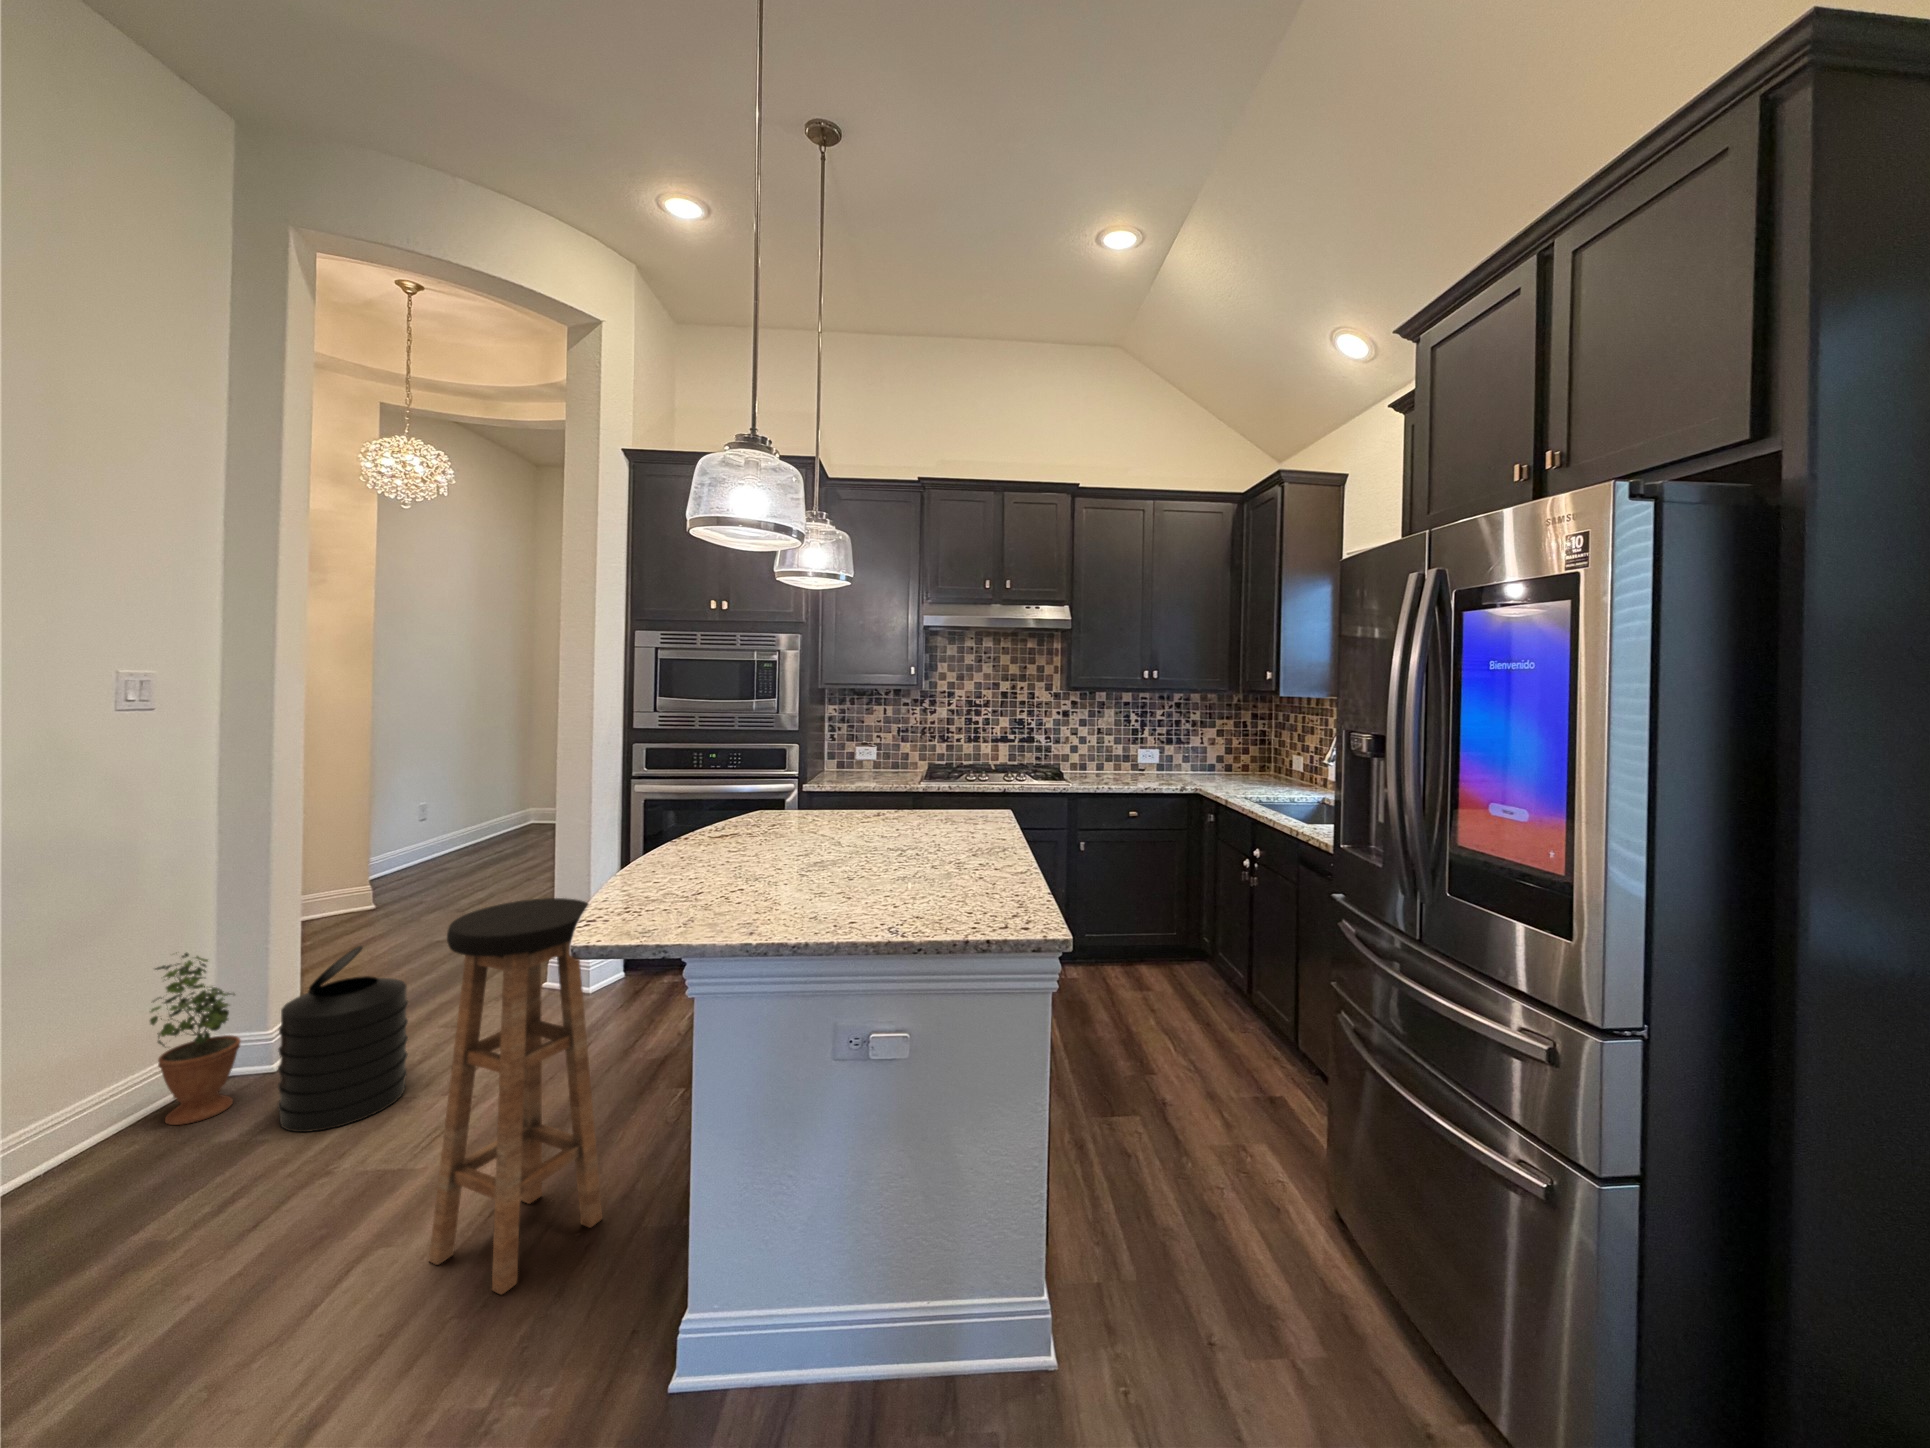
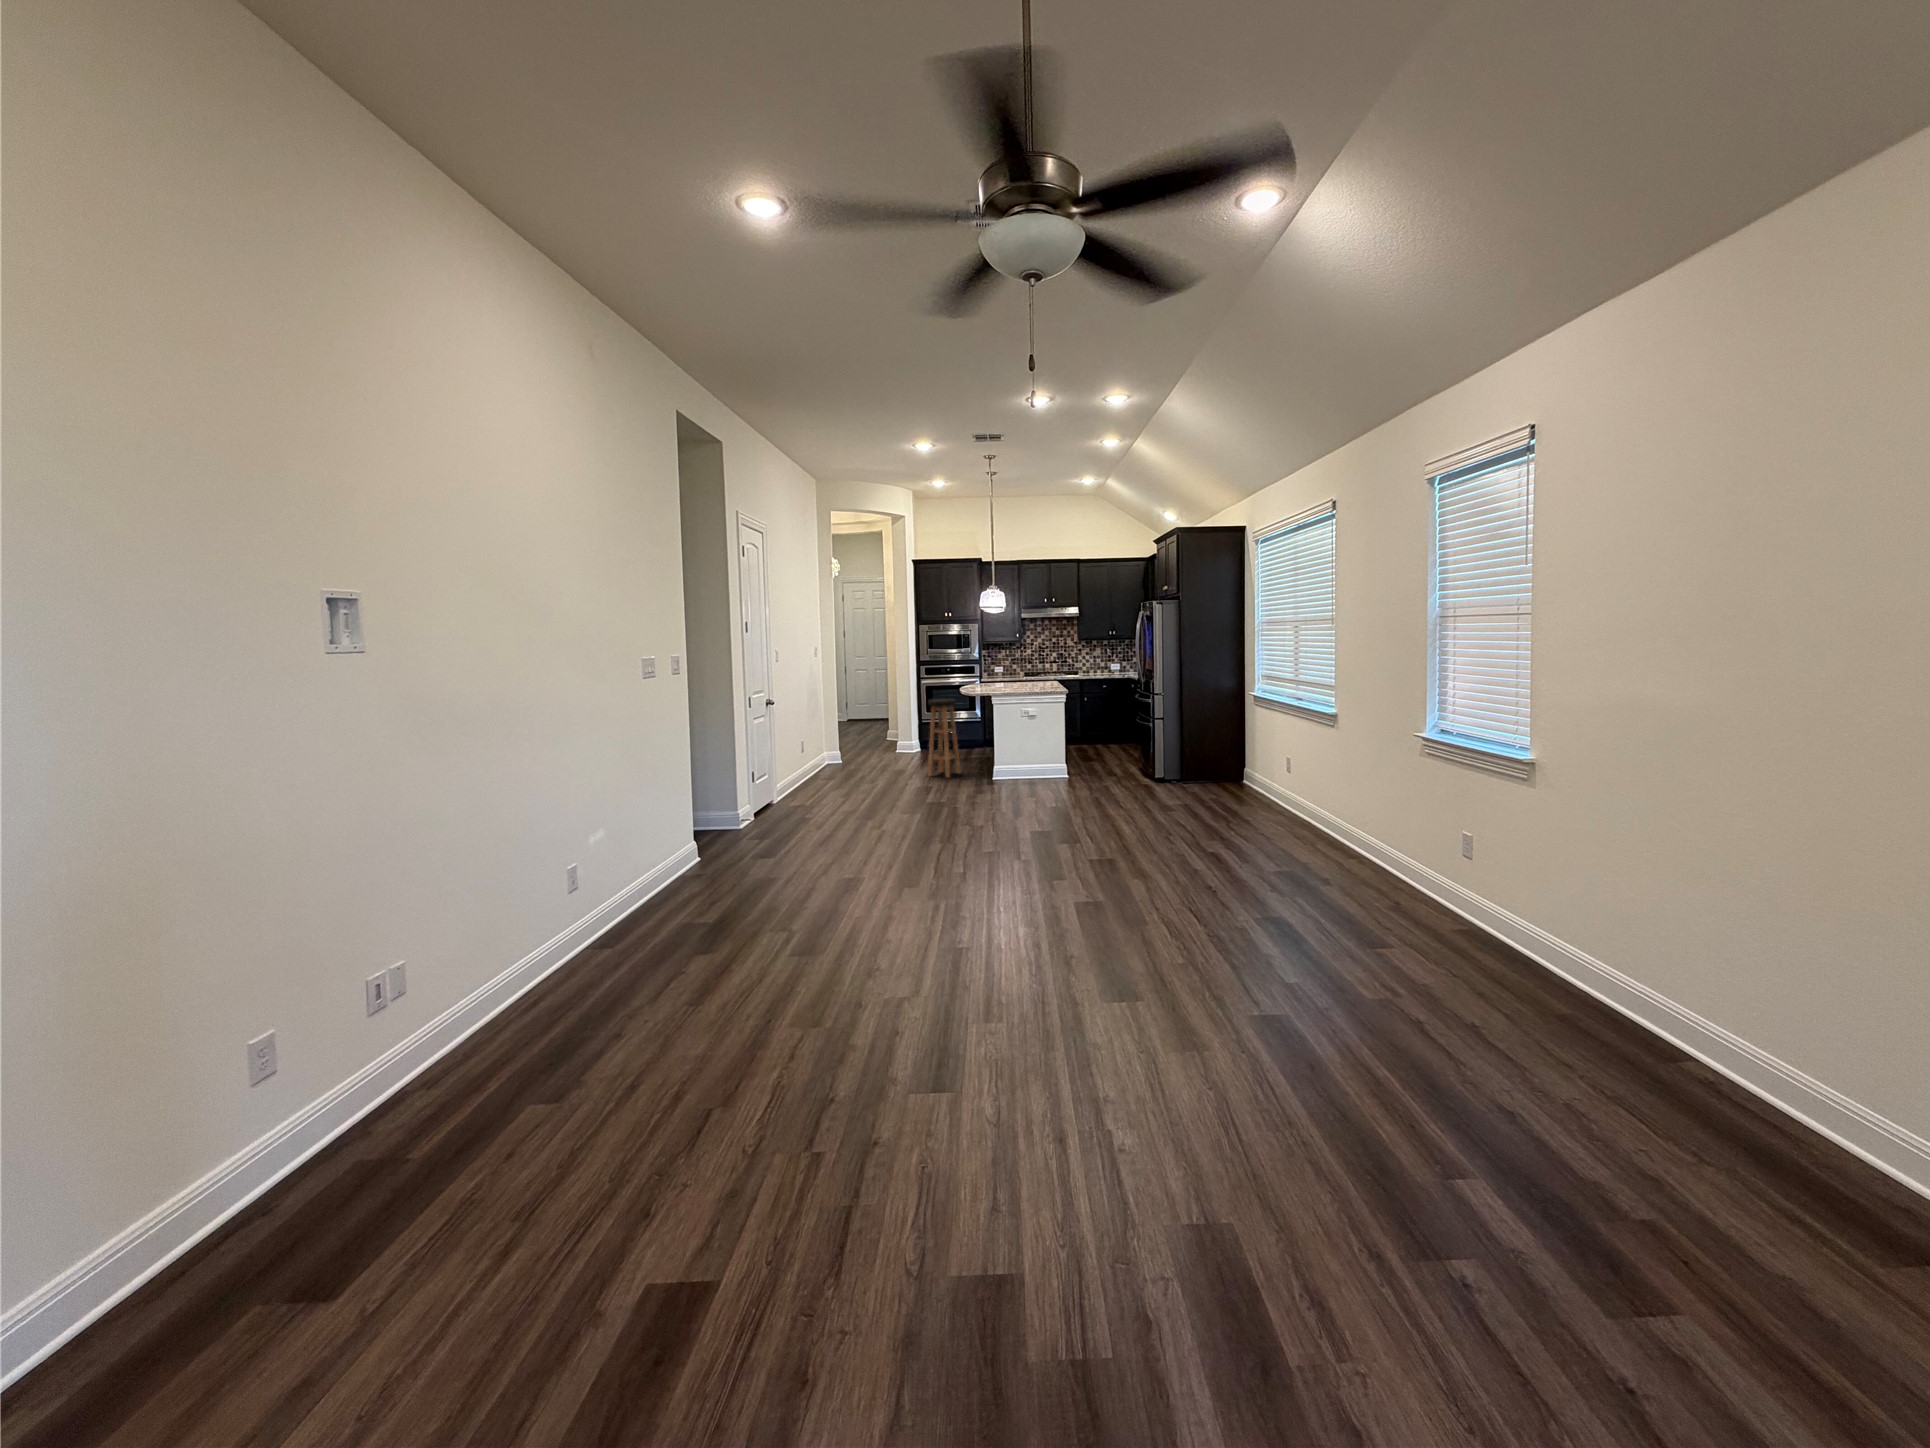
trash can: present [278,946,408,1132] -> none [858,722,886,768]
potted plant: present [150,953,240,1125] -> none [823,724,843,768]

